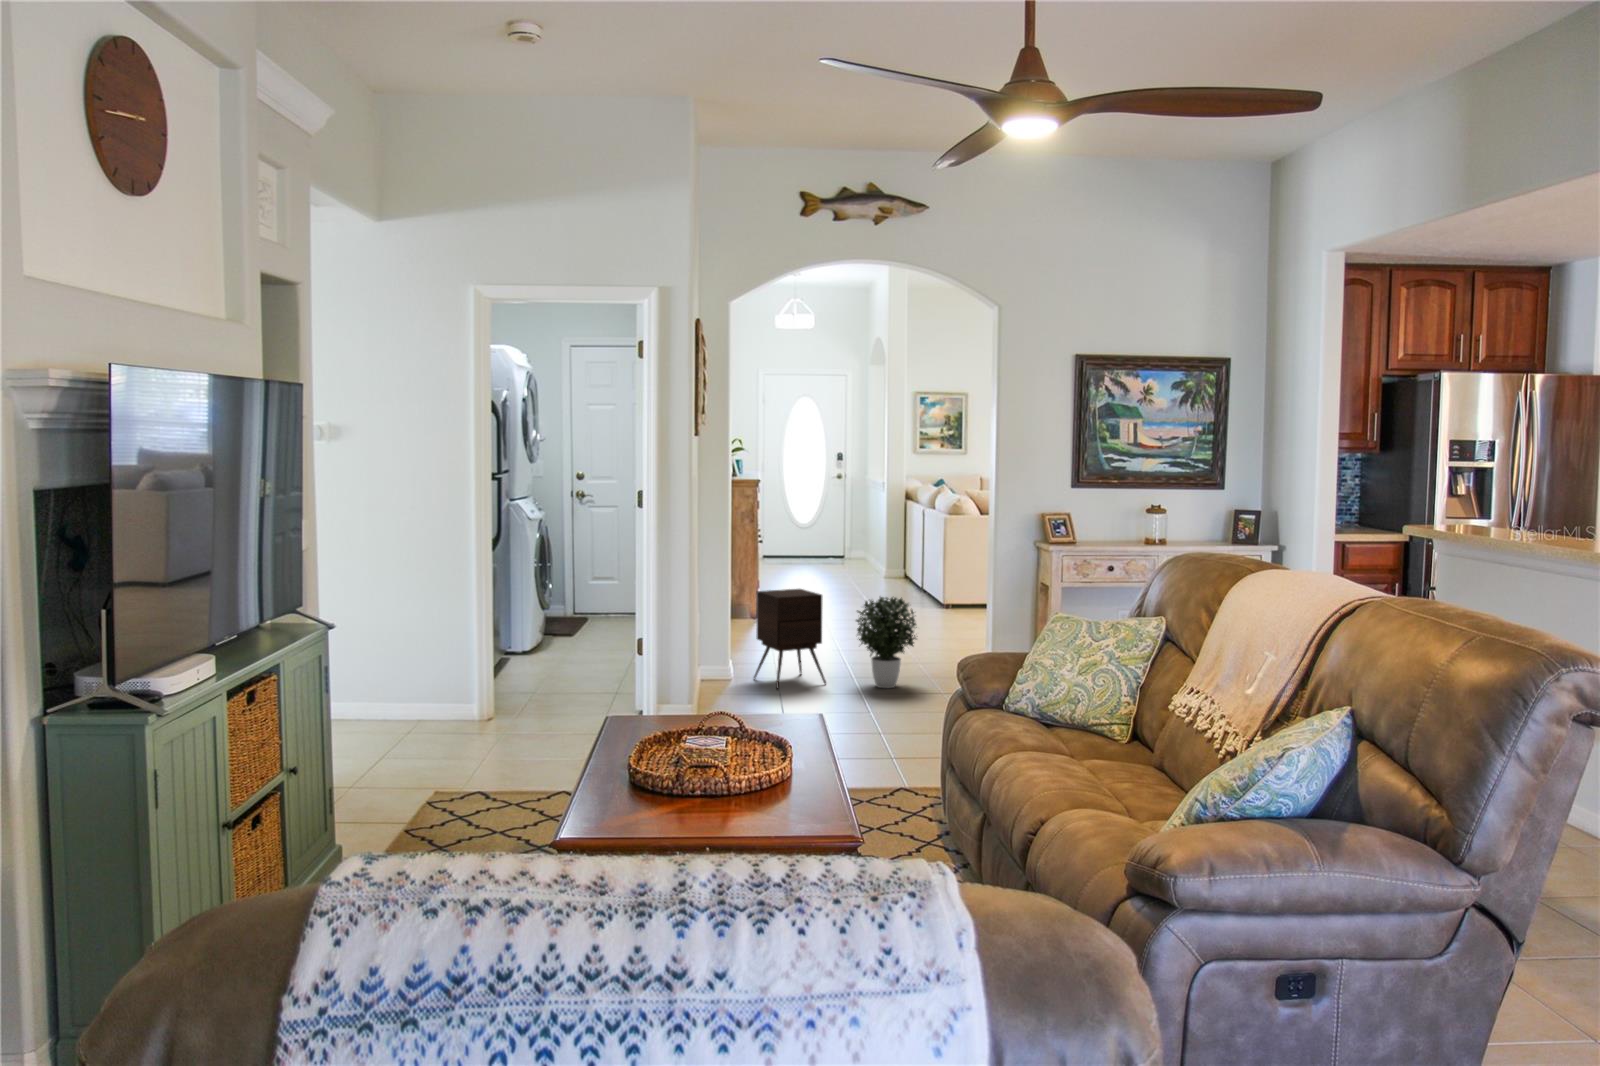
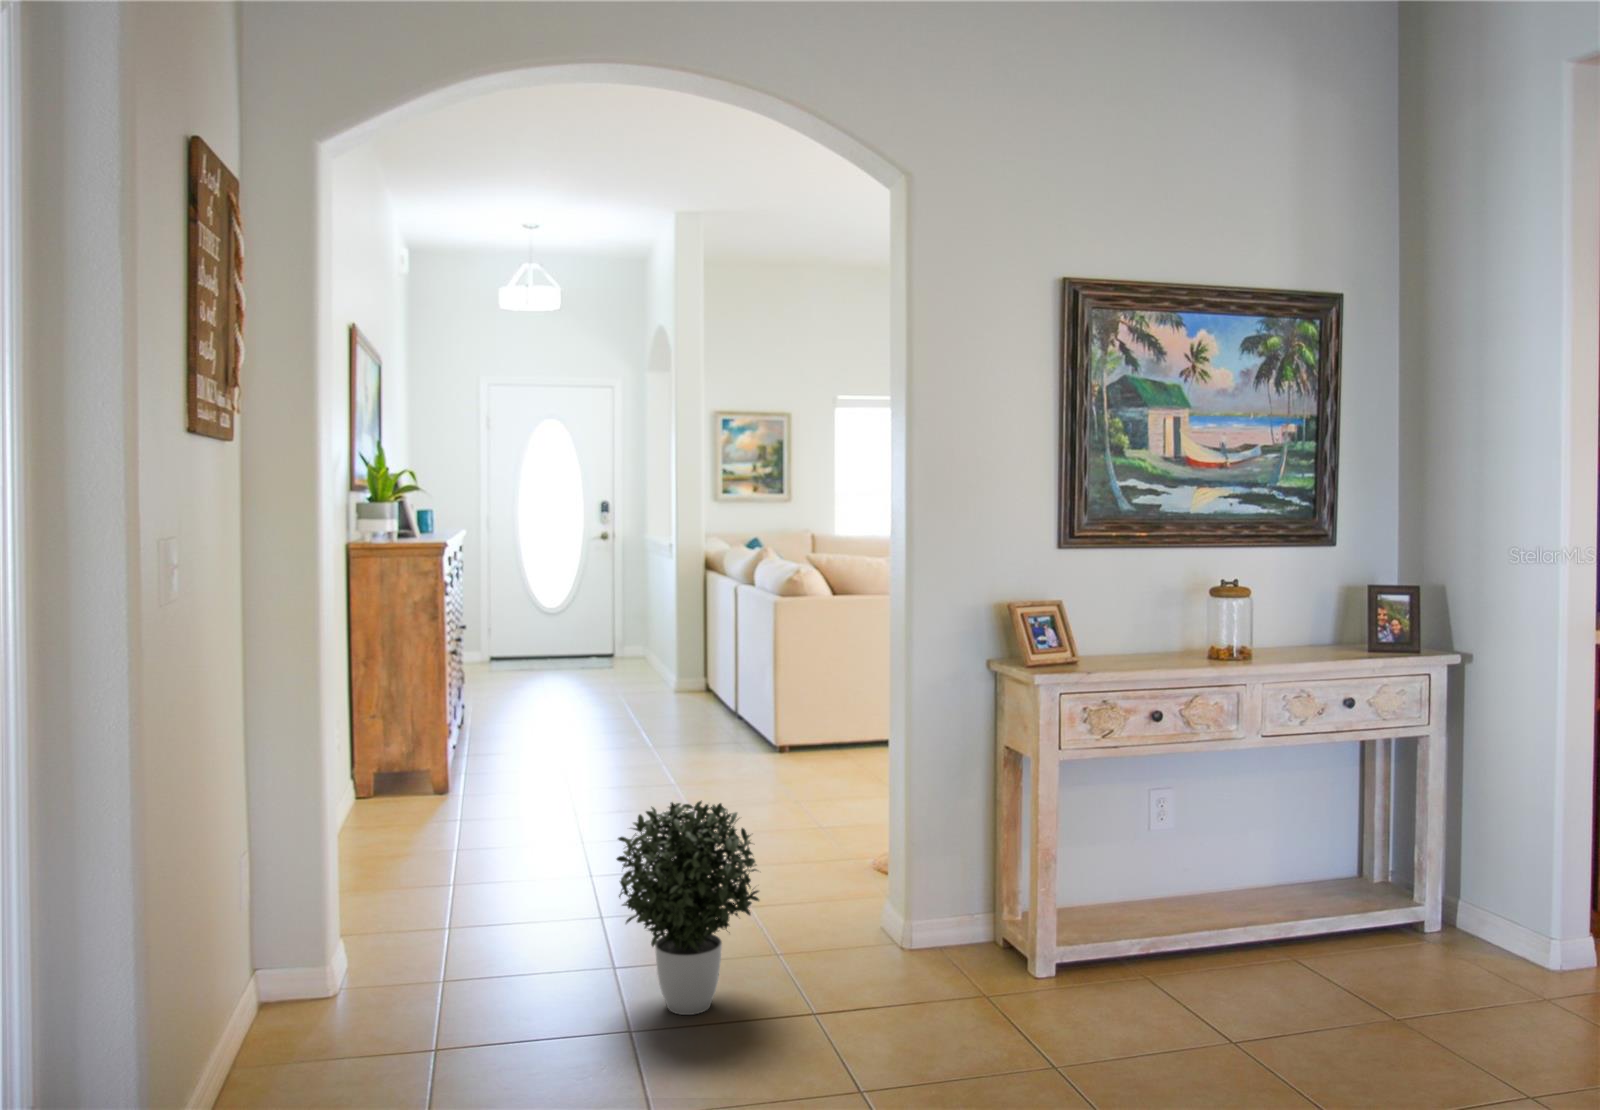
side table: present [754,589,826,689] -> none [384,785,553,1045]

